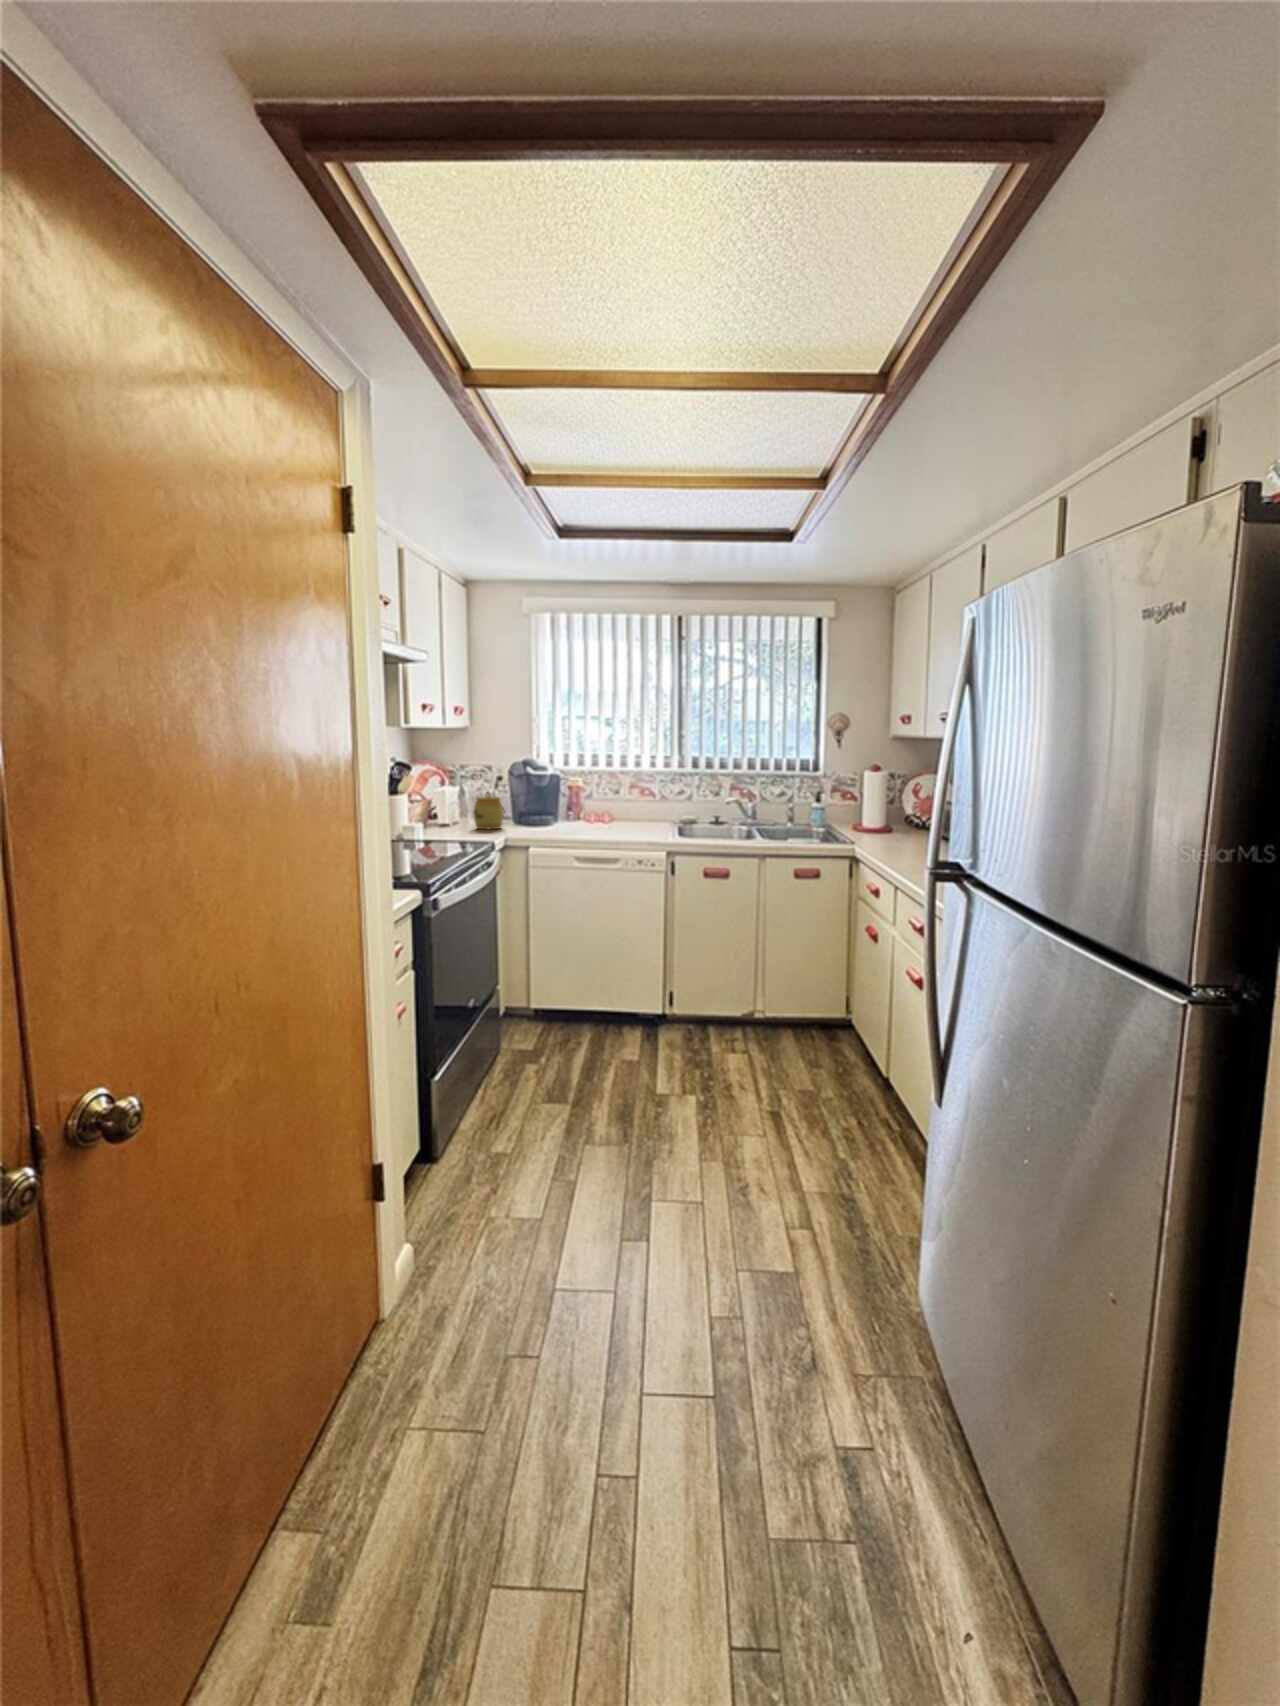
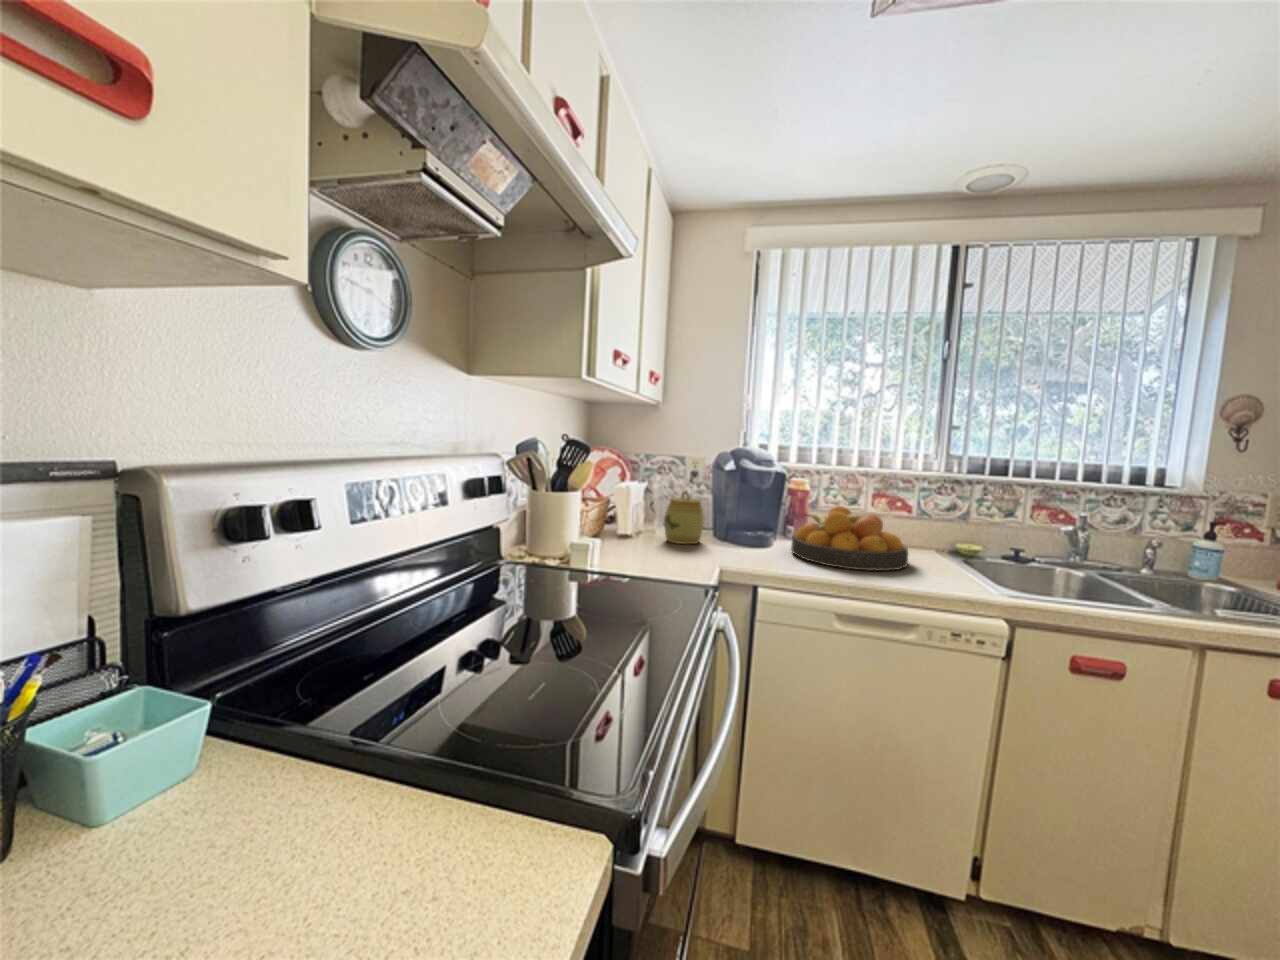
fruit bowl: none [562,796,636,835] -> present [791,506,908,571]

